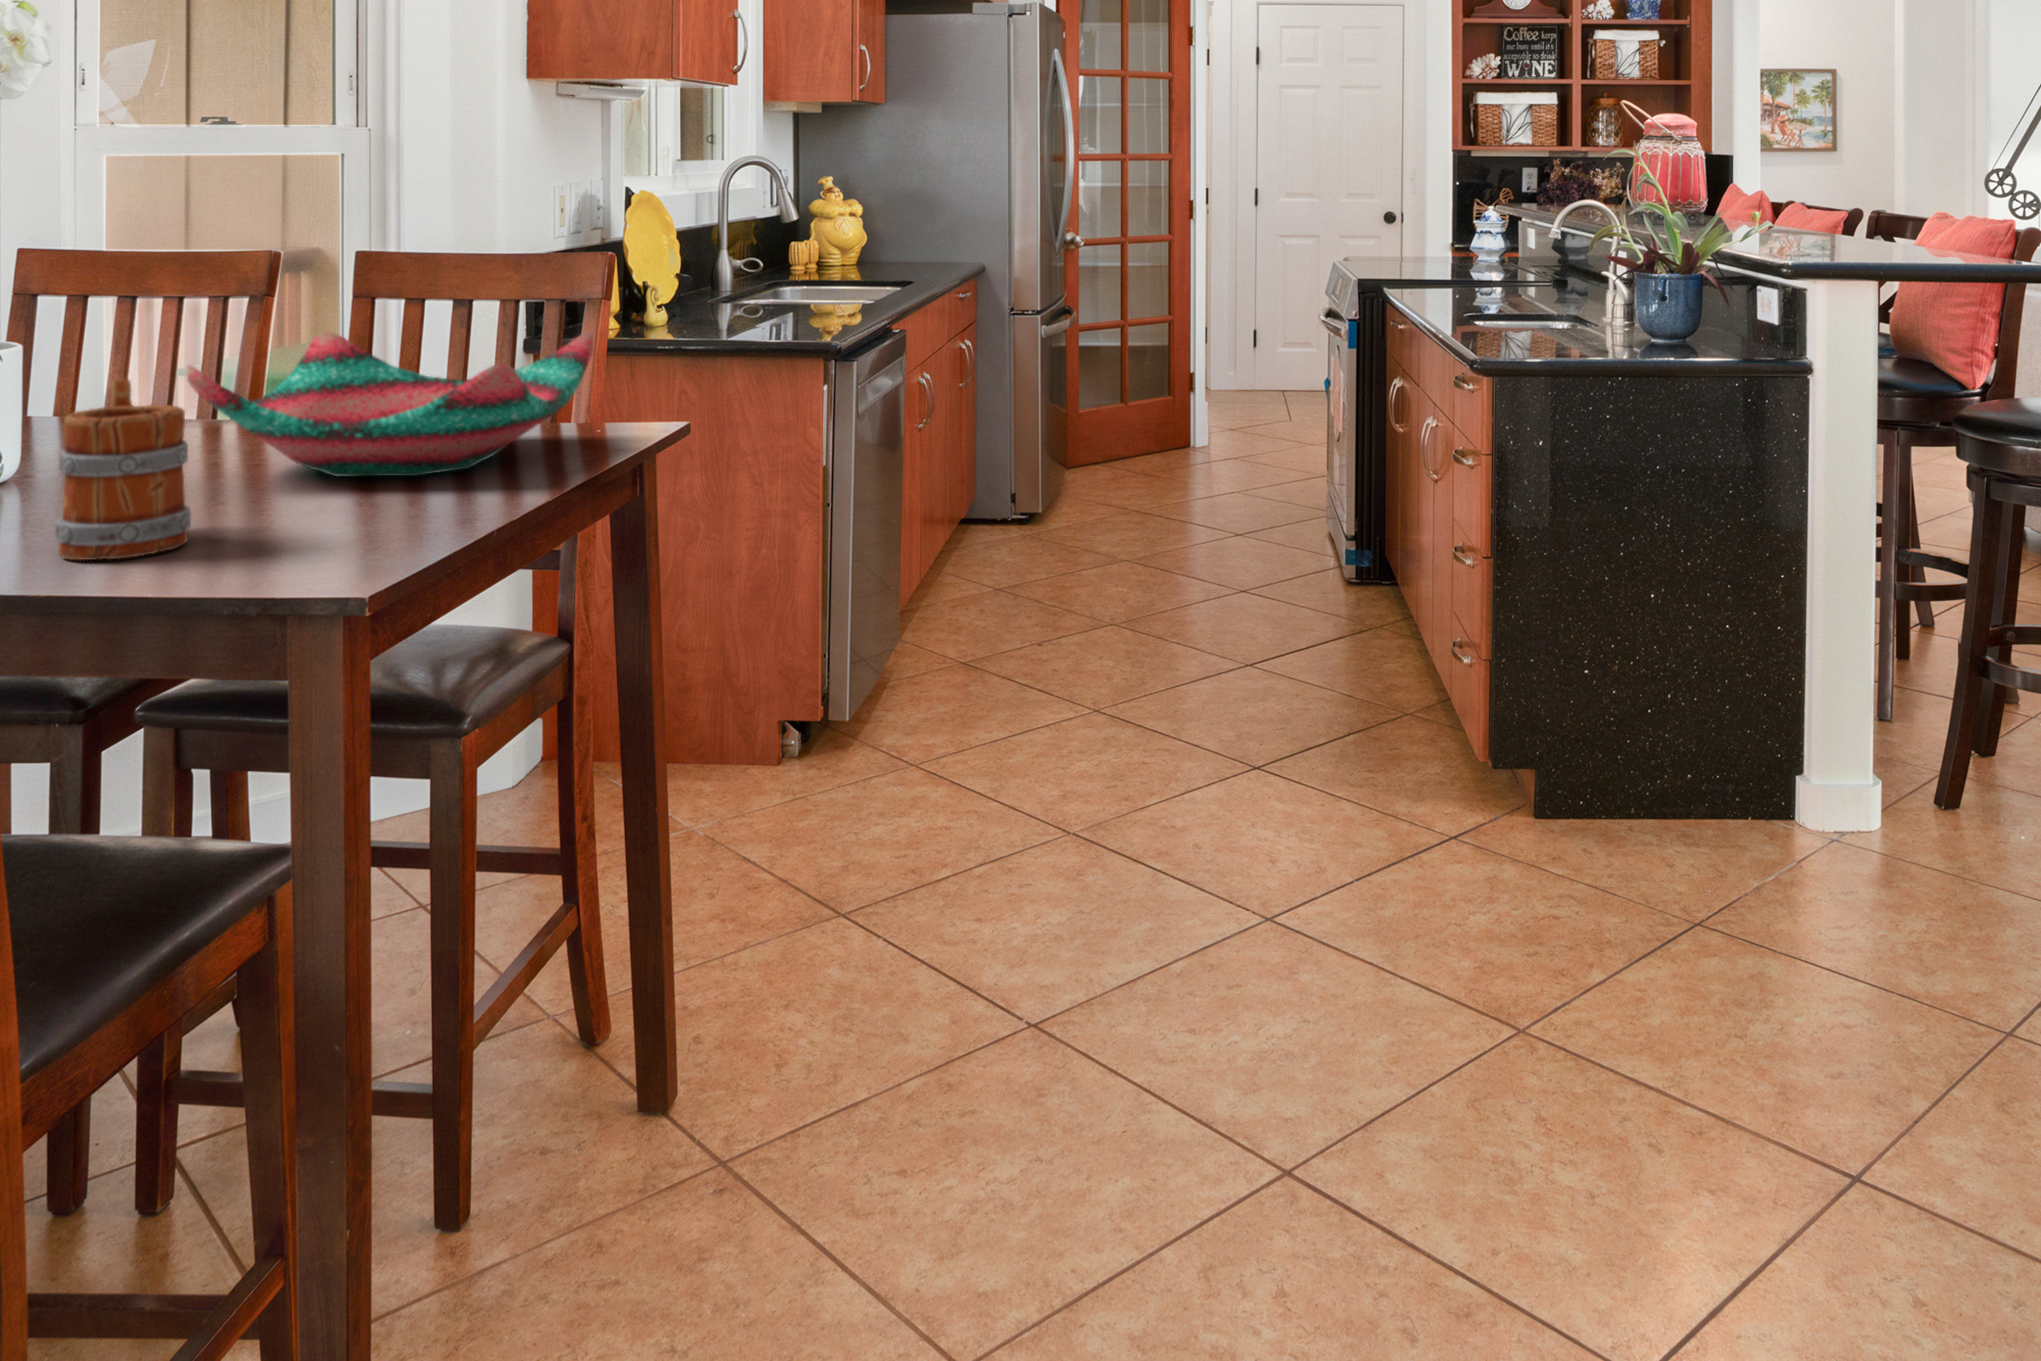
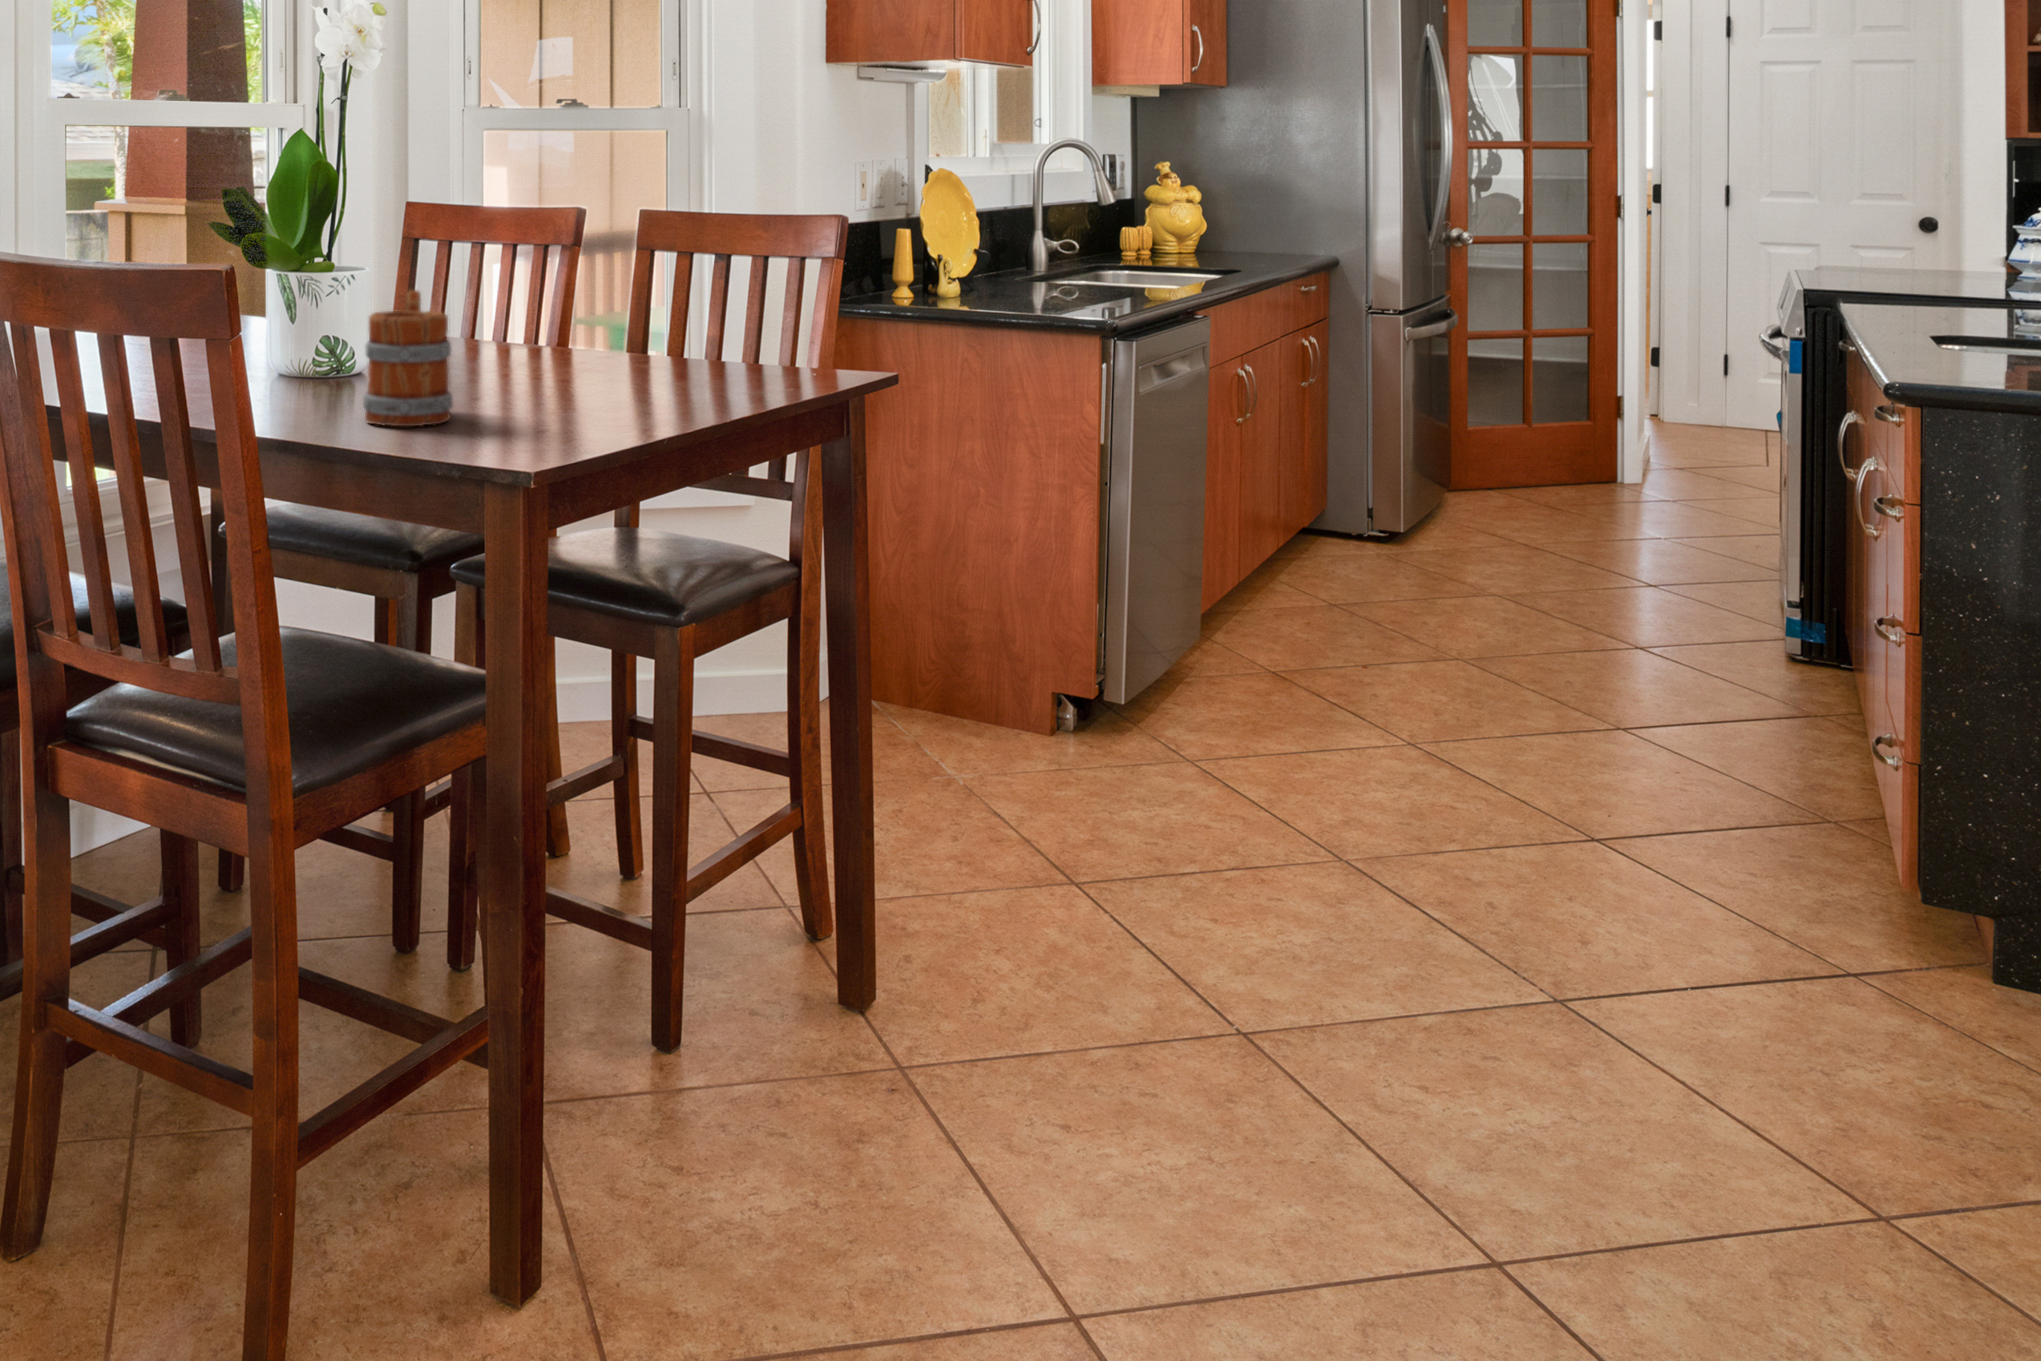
decorative bowl: present [187,332,593,476] -> none [478,272,802,393]

